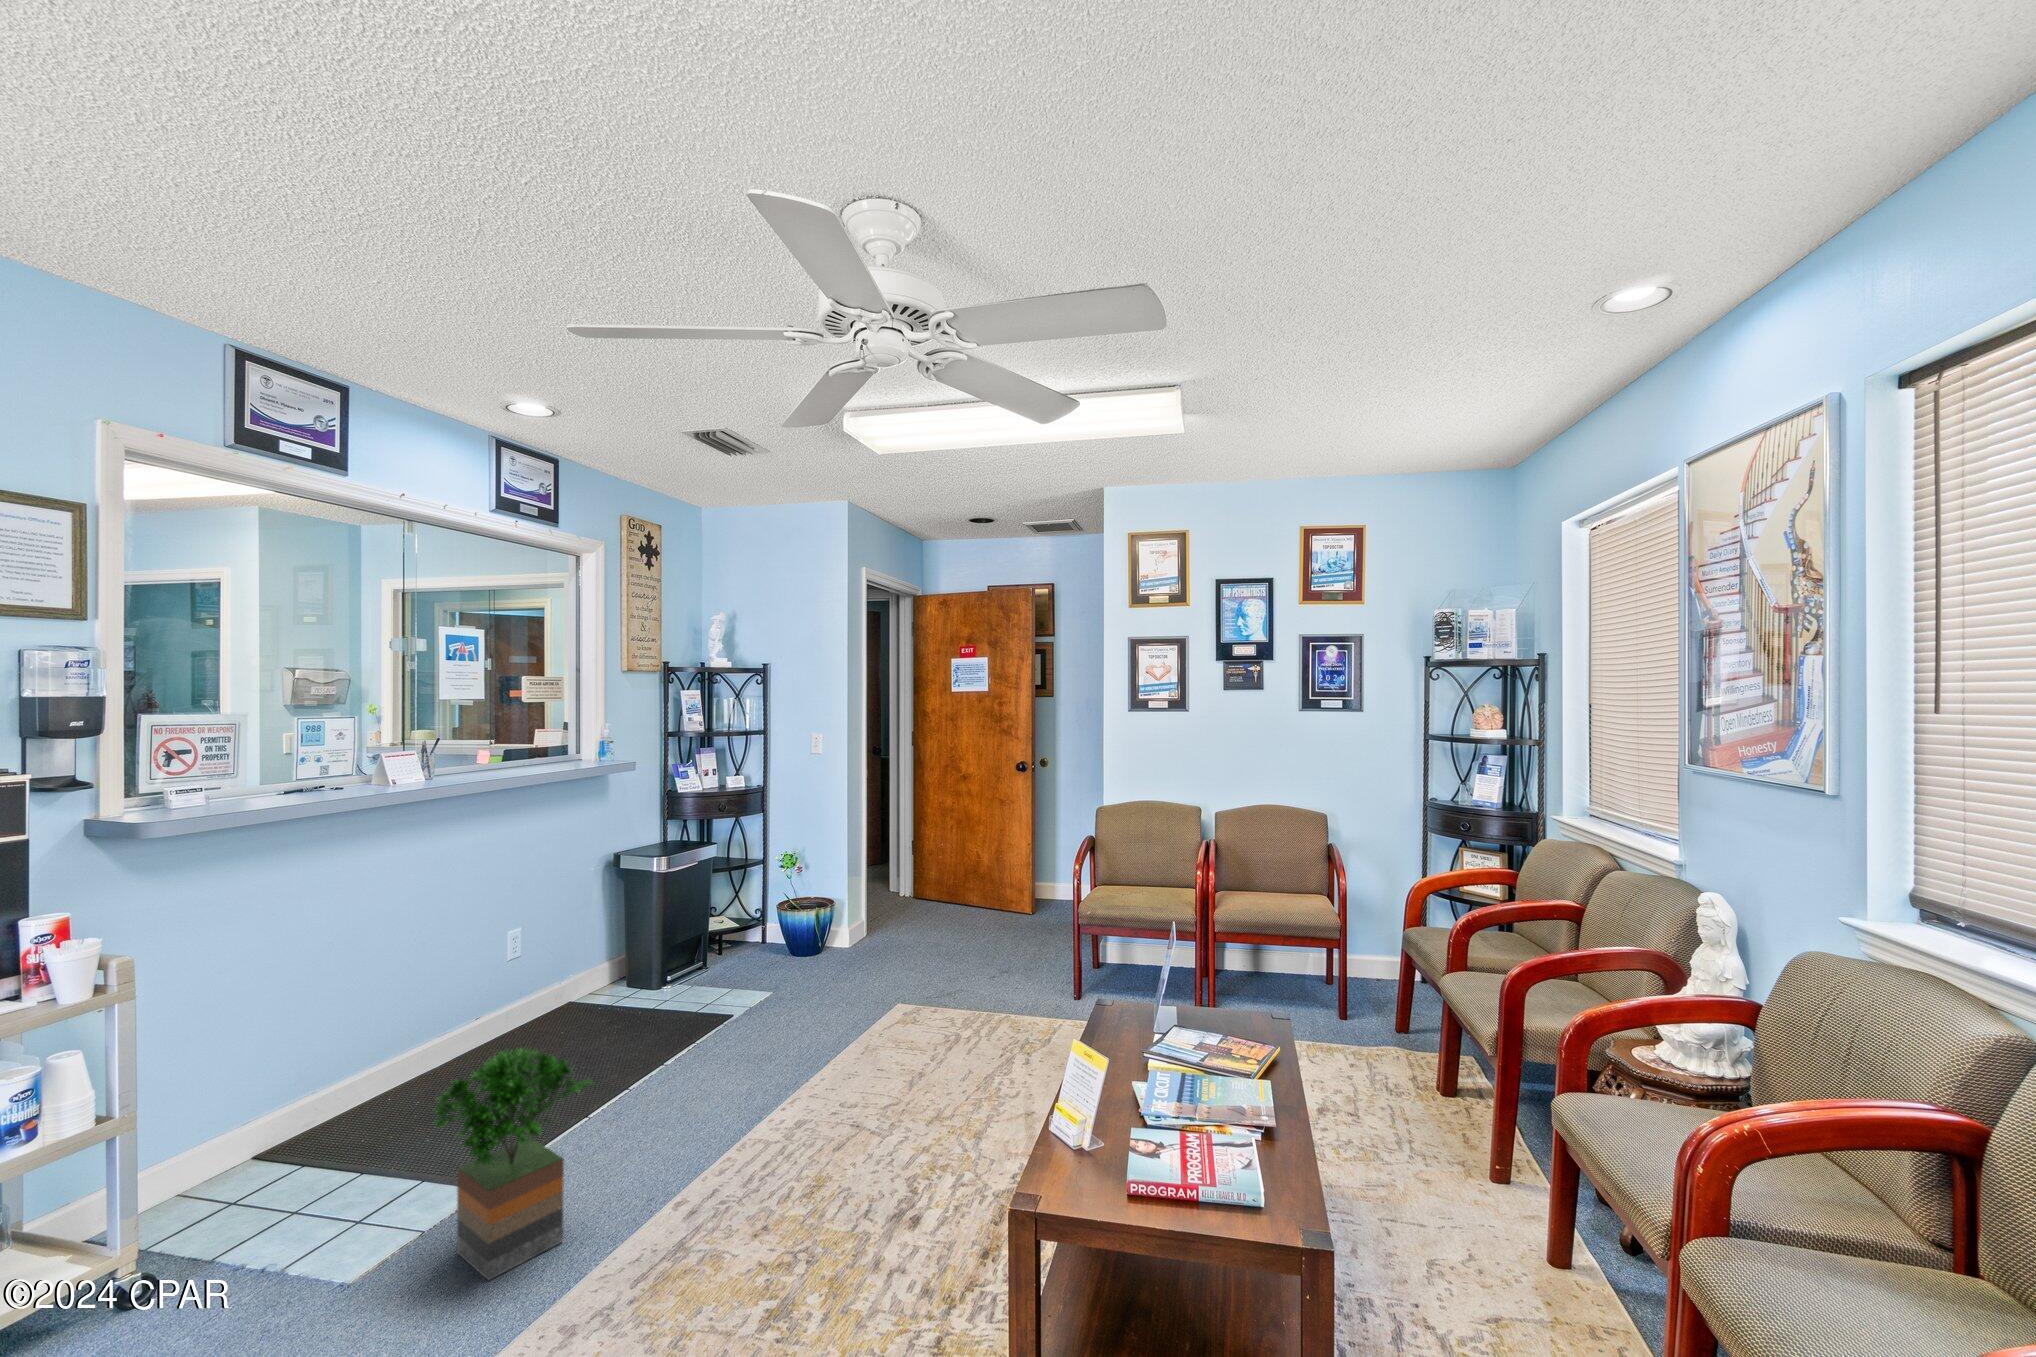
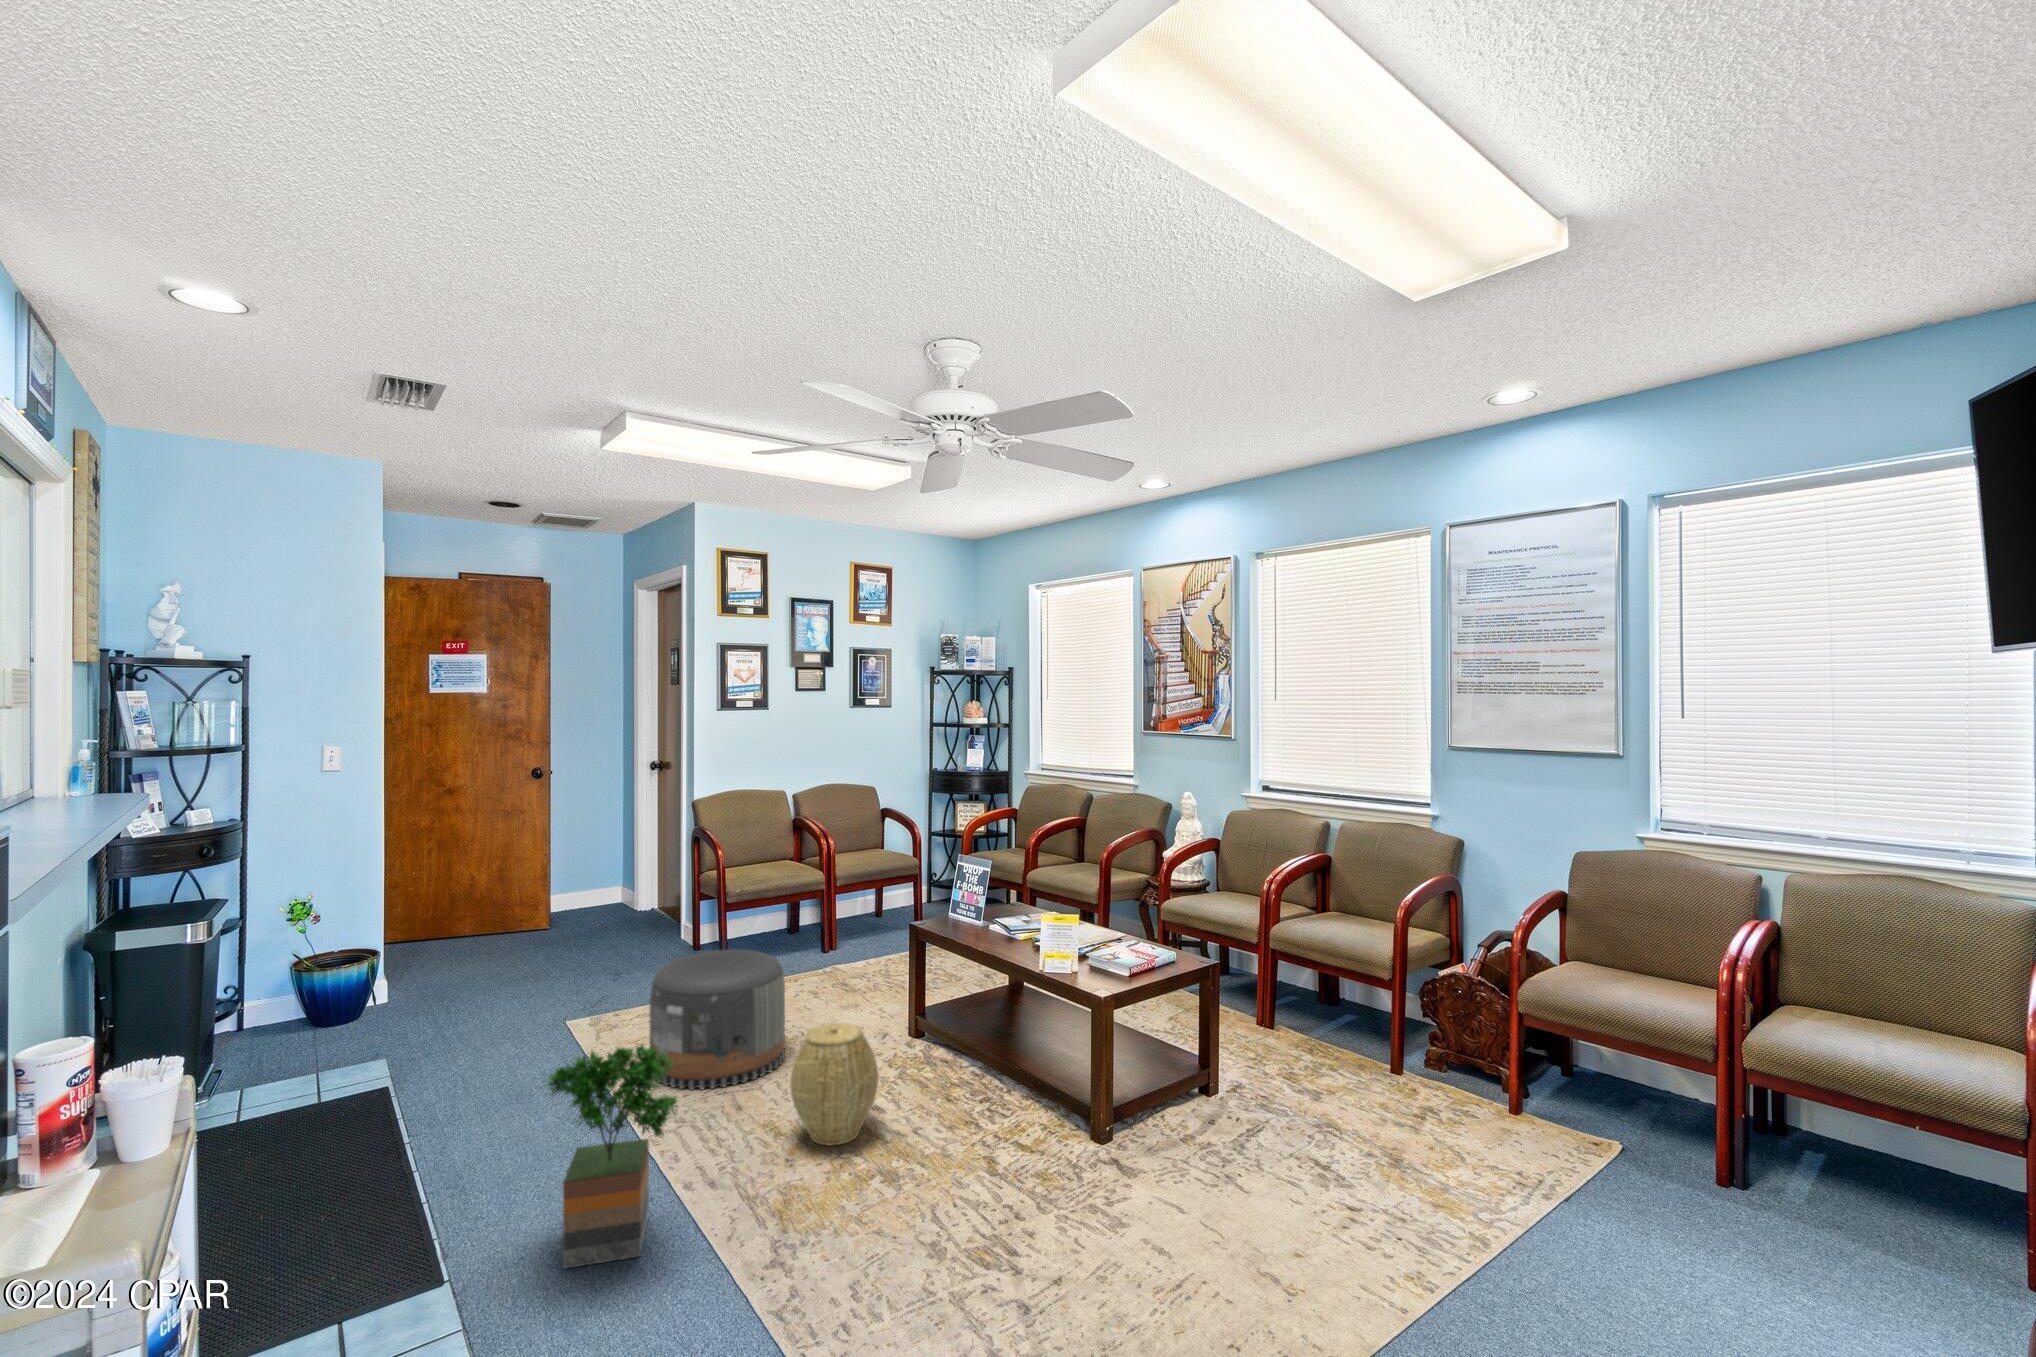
pouf: none [820,970,962,1132] -> present [650,949,785,1090]
woven basket: none [748,1102,859,1266] -> present [790,1023,878,1146]

